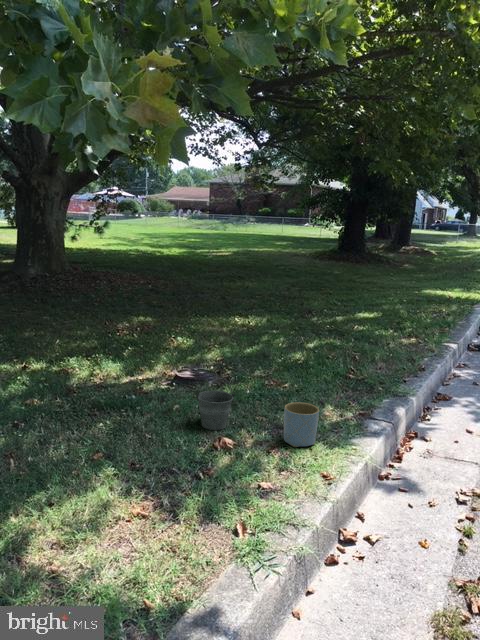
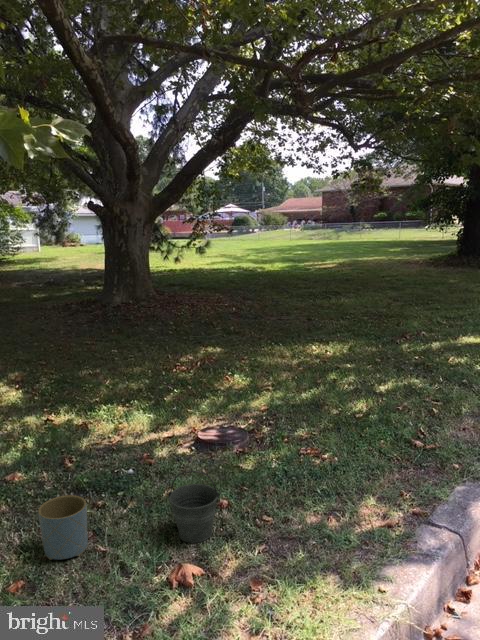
planter: present [284,402,319,447] -> present [38,495,88,560]

